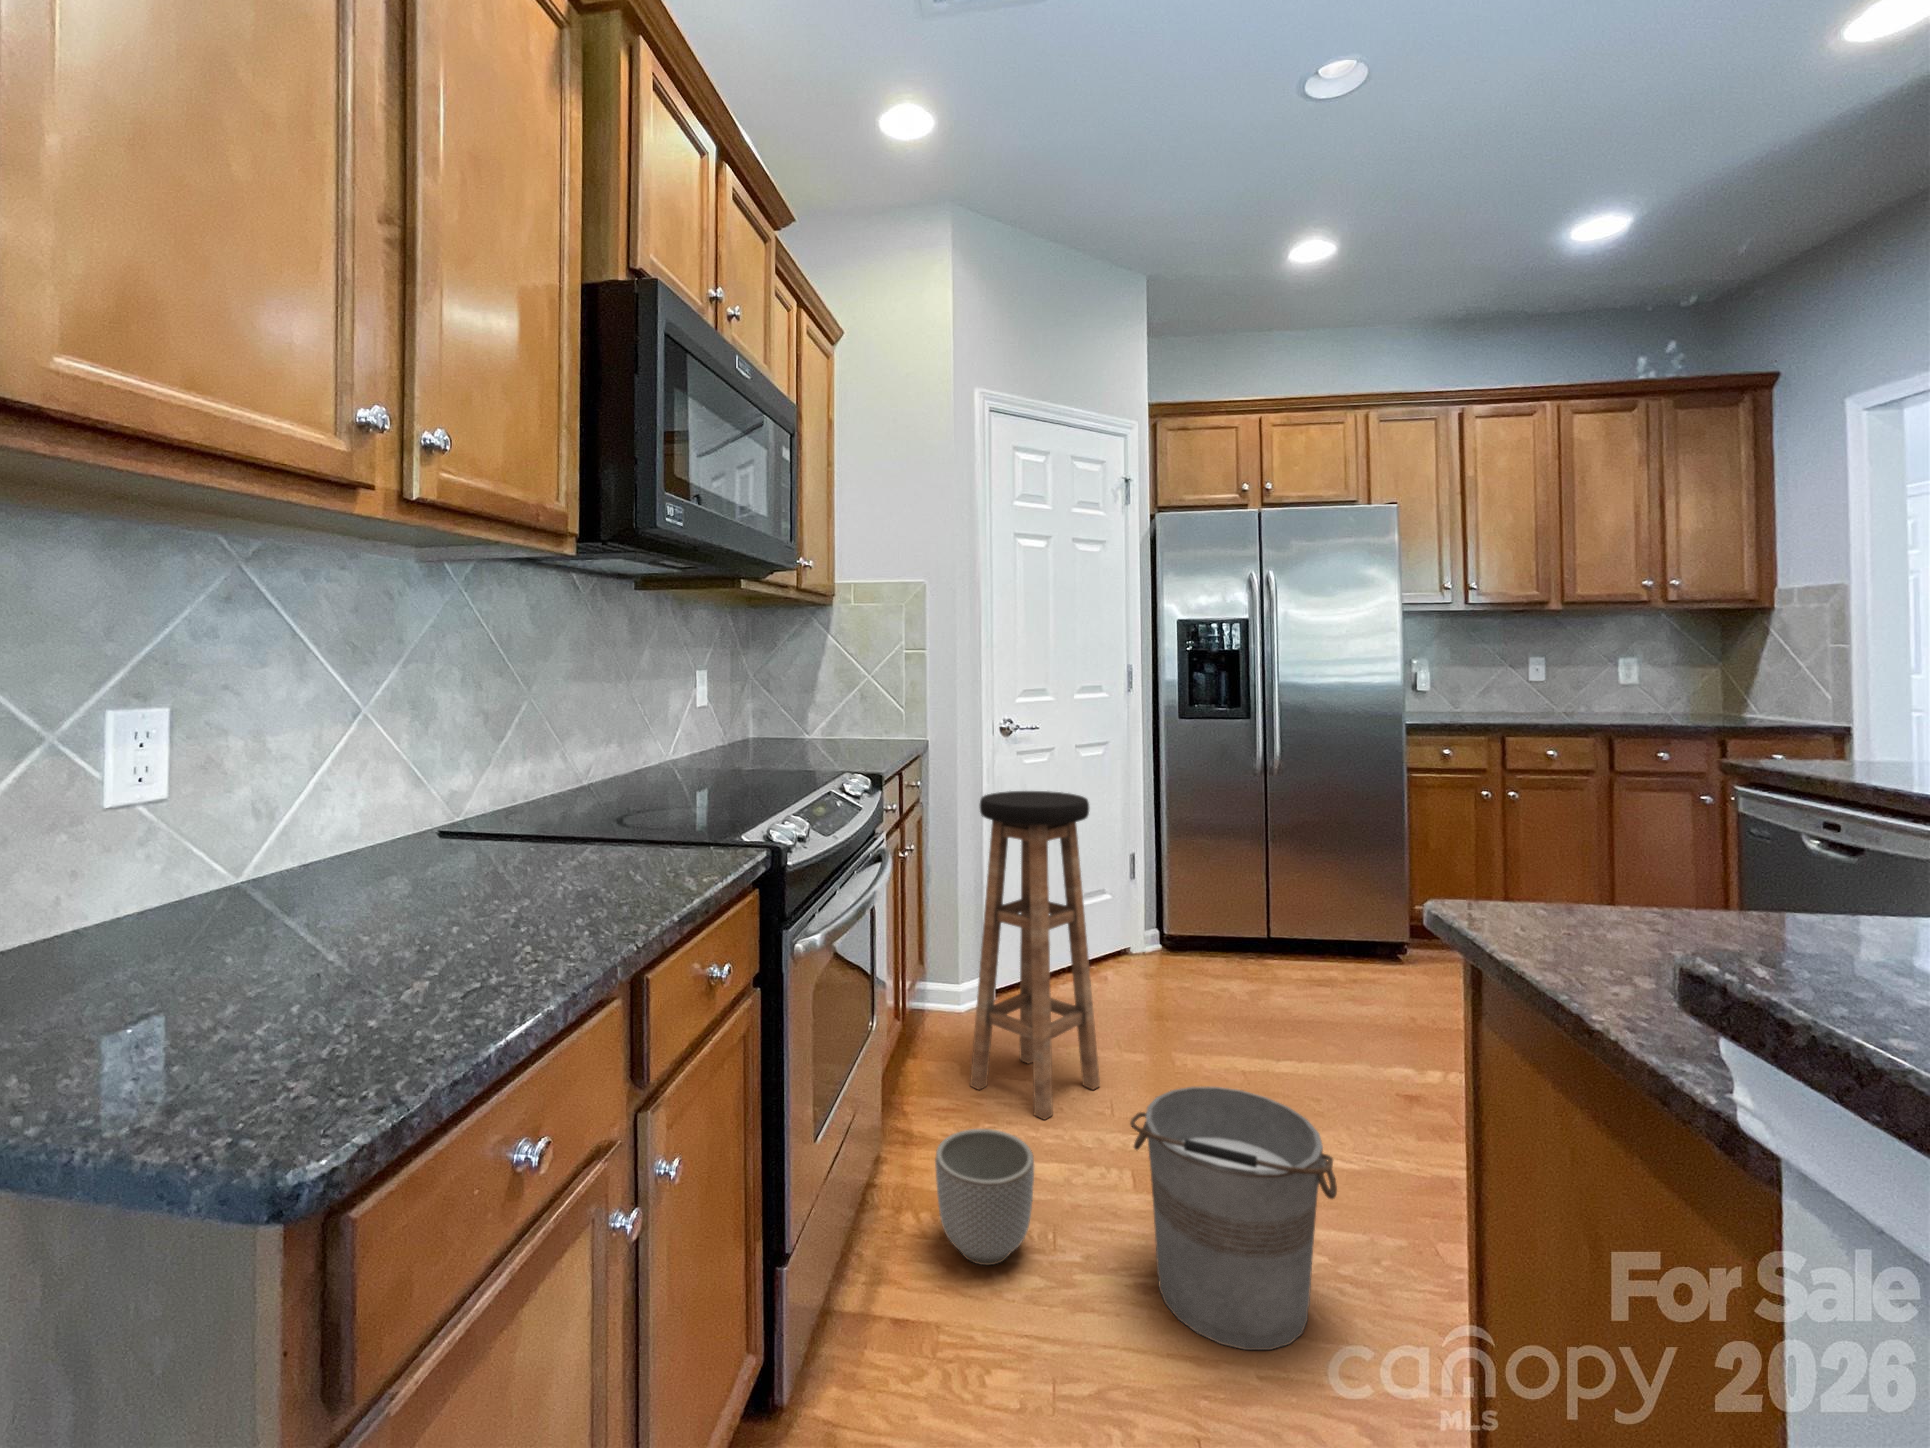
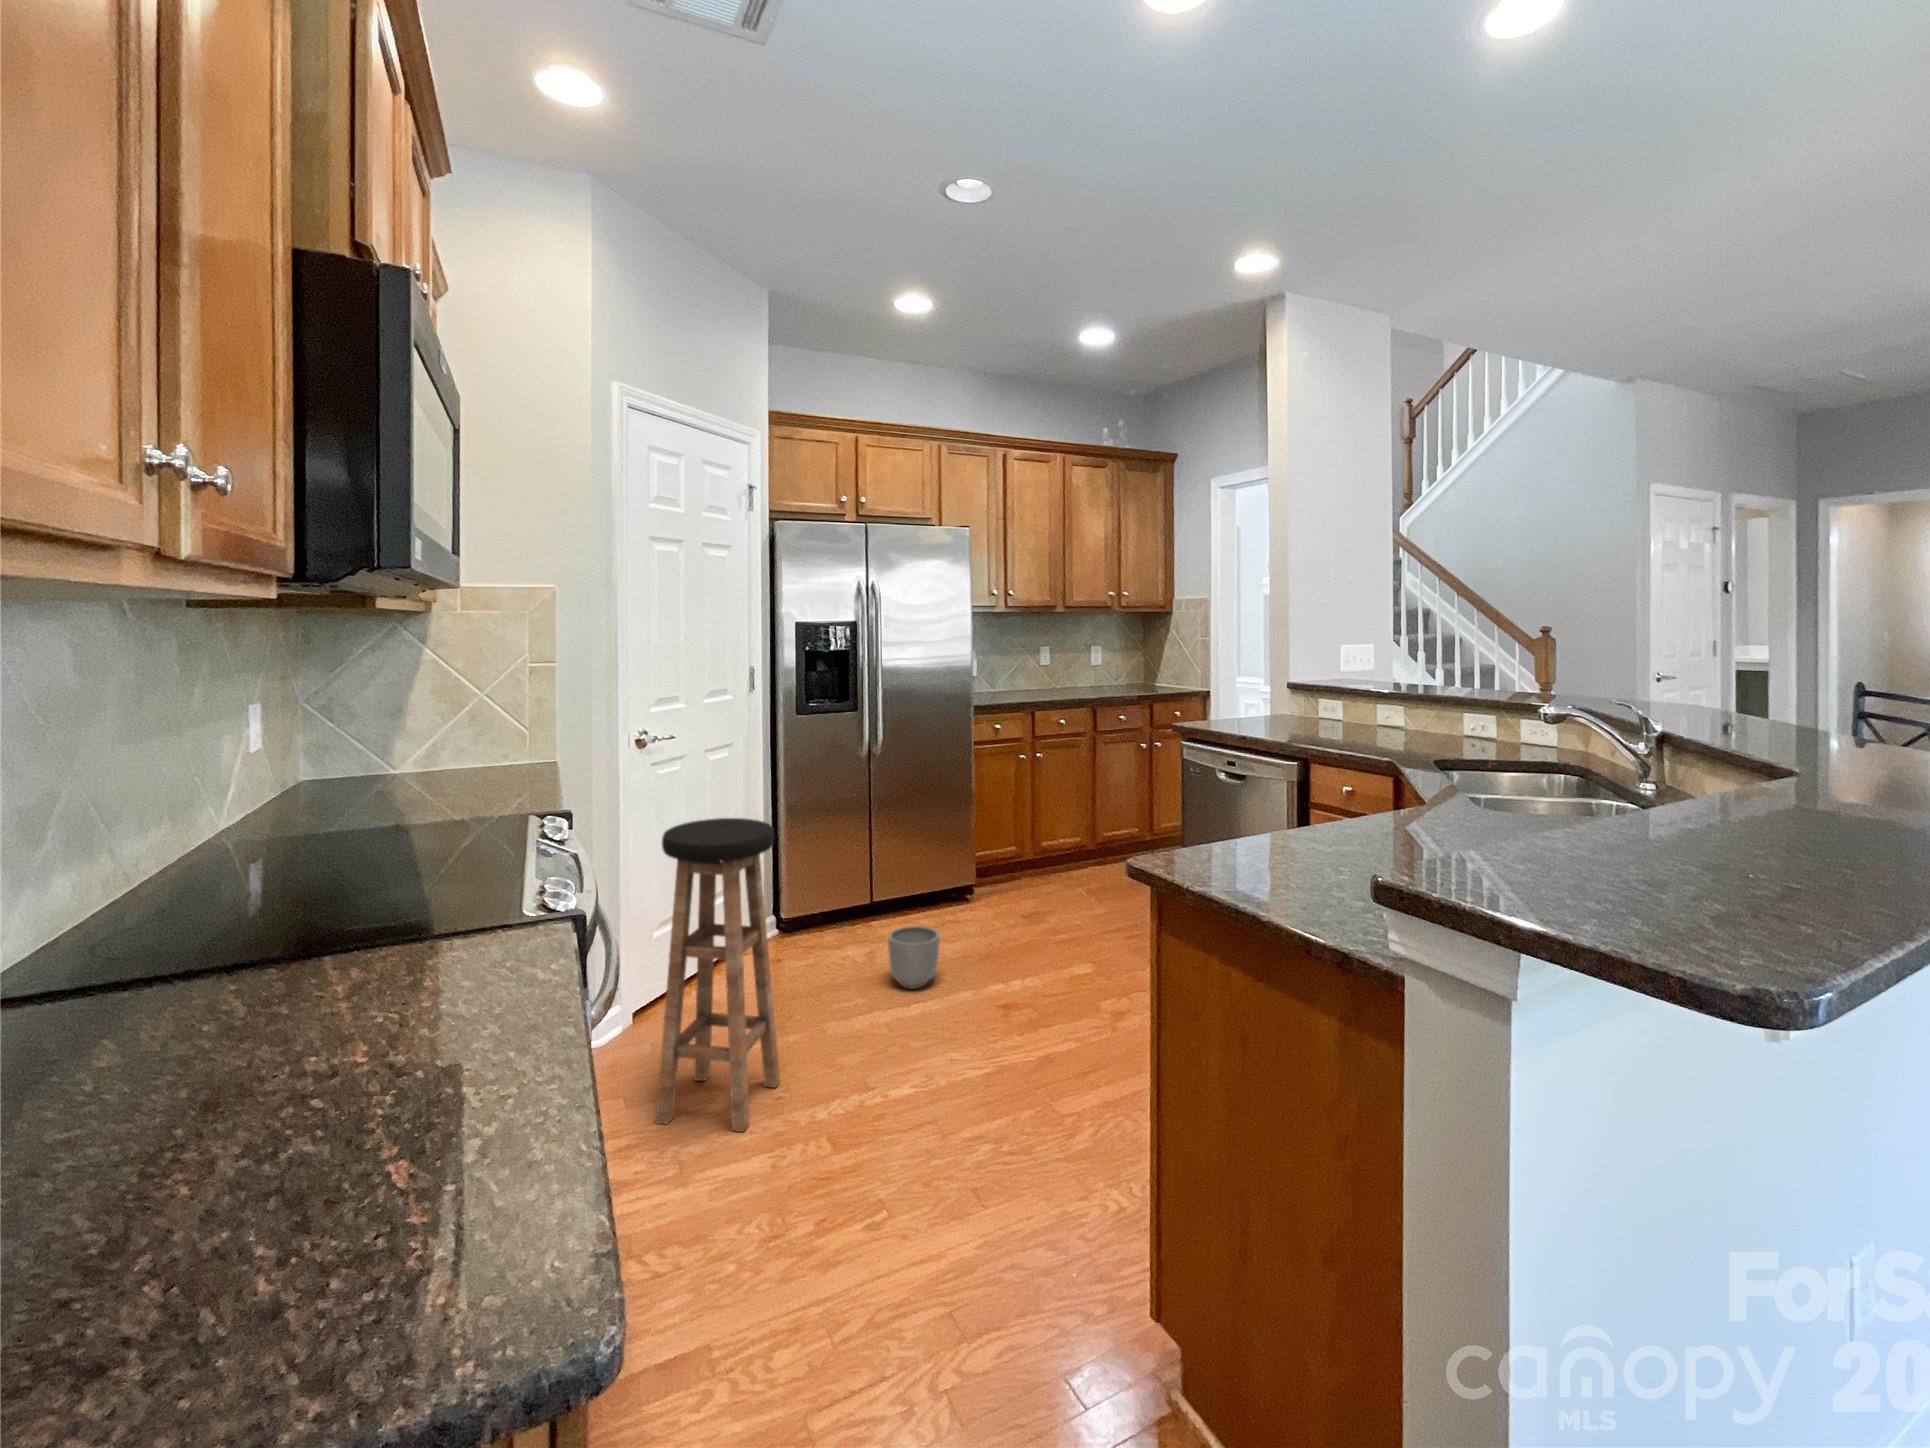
bucket: present [1130,1087,1337,1350] -> none [873,1061,1026,1263]
planter: present [935,1129,1034,1265] -> present [888,926,940,989]

